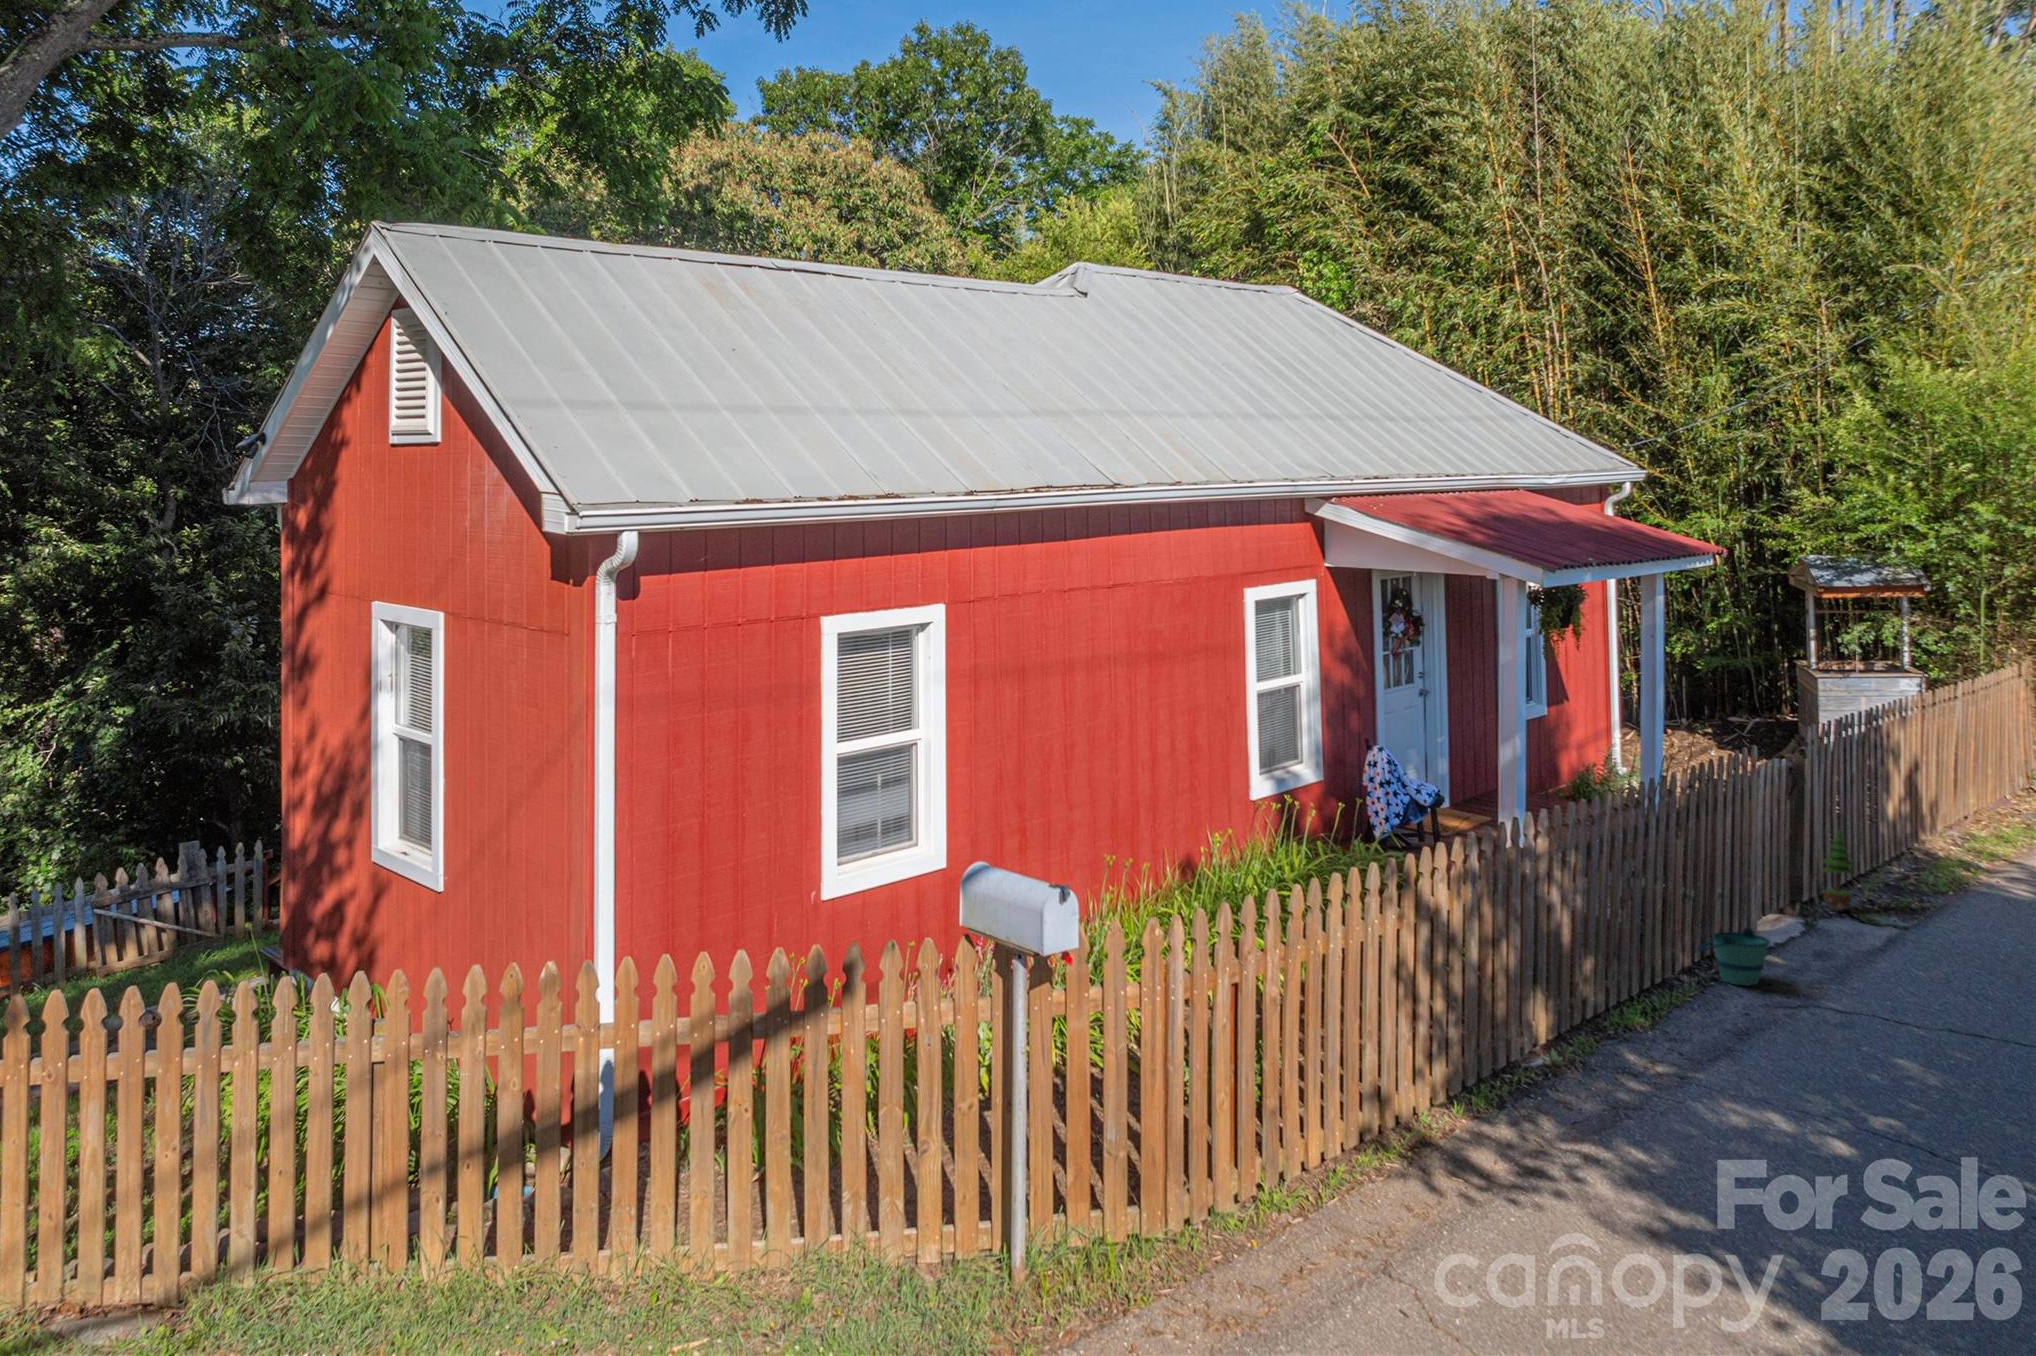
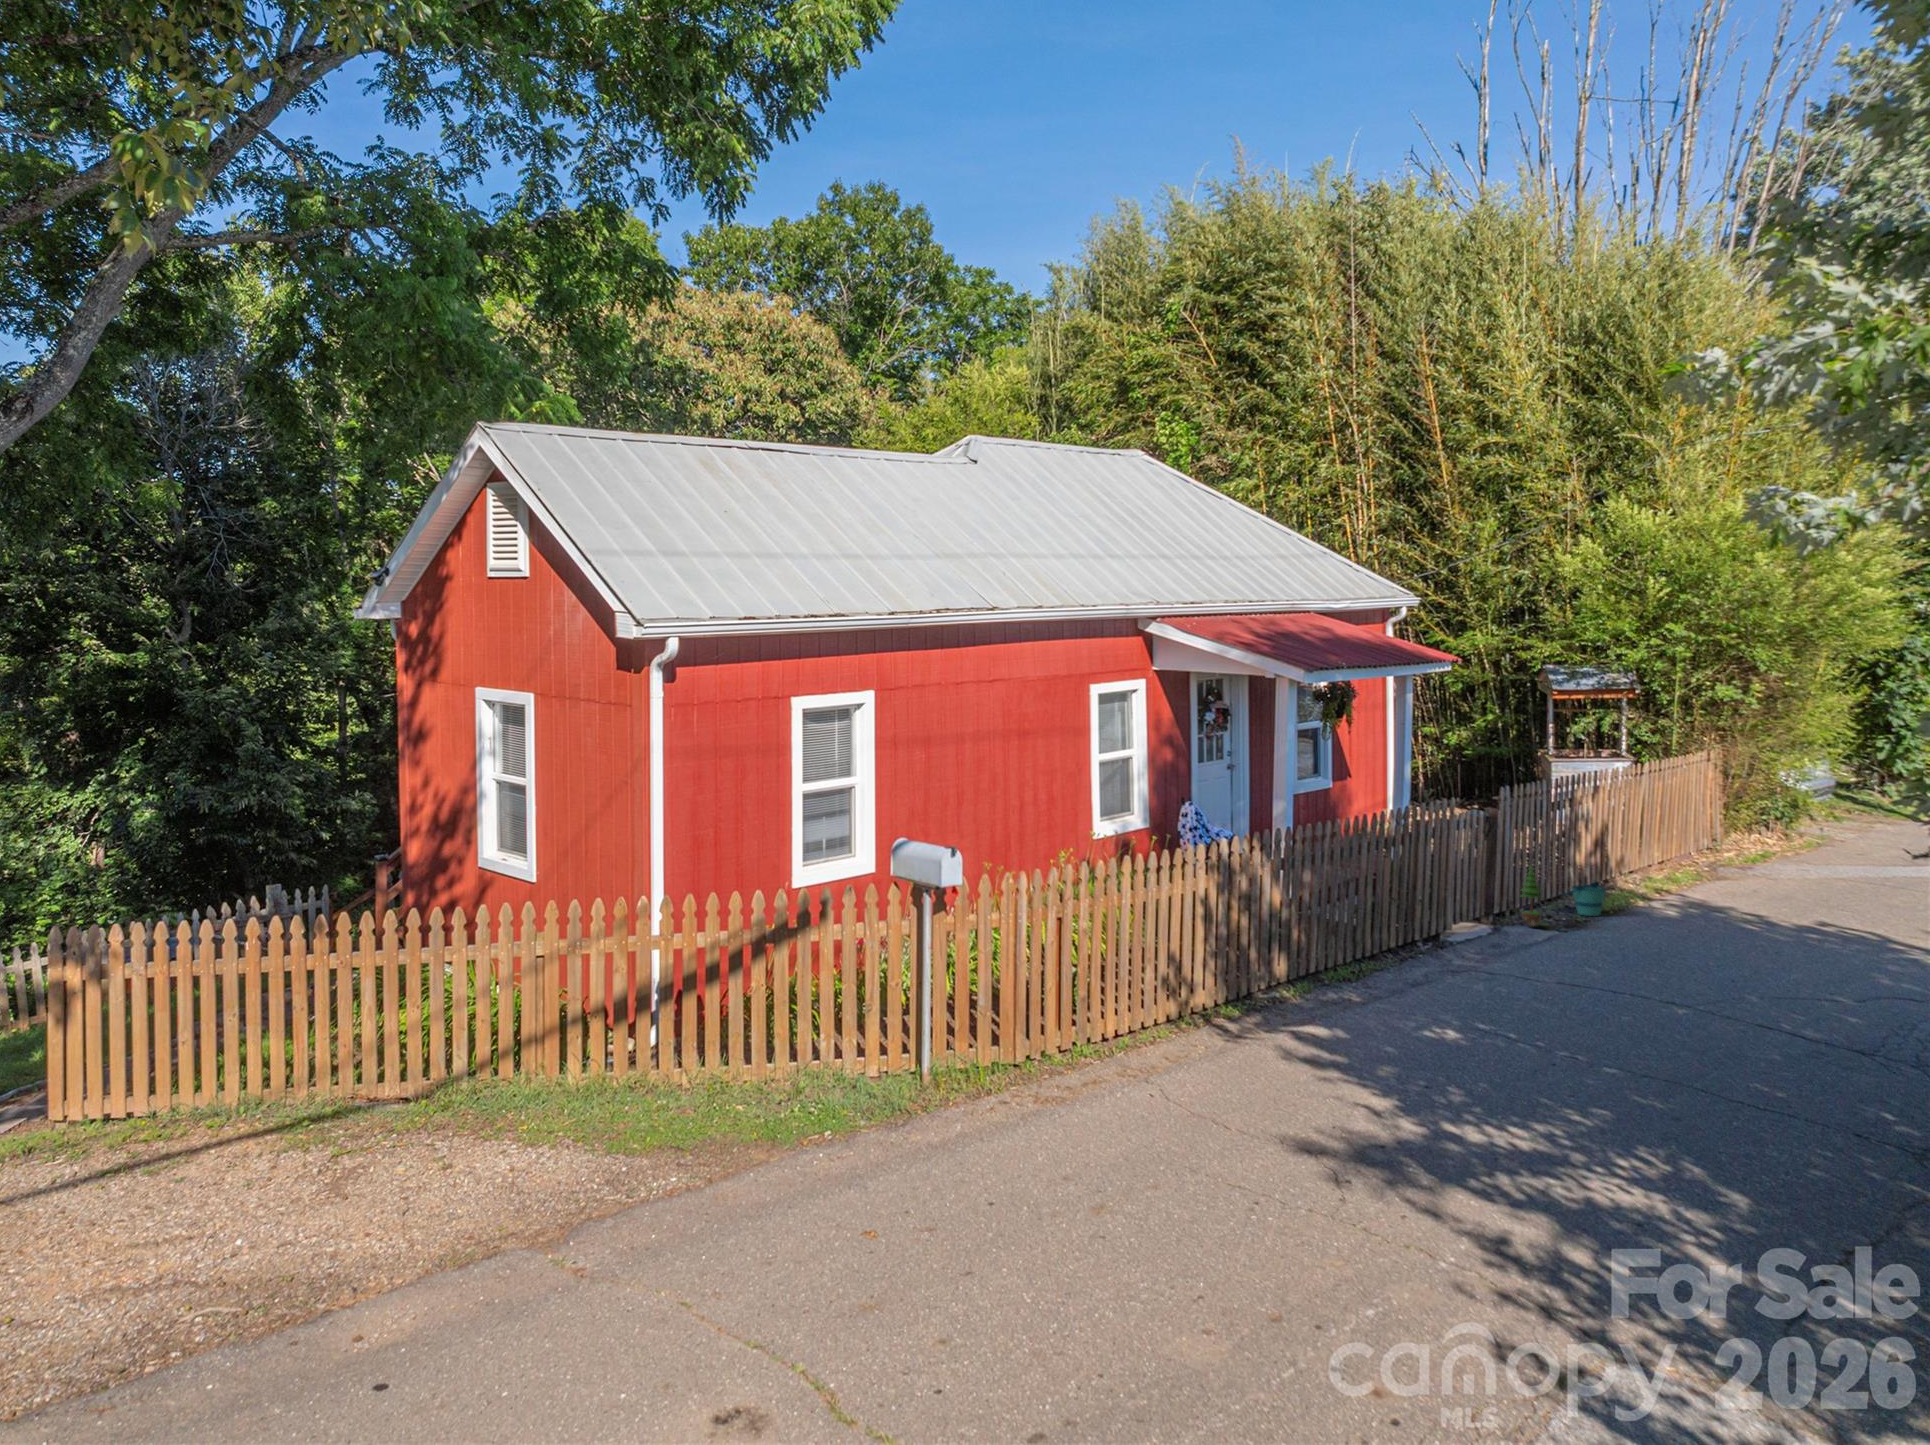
bucket: present [1697,927,1770,985] -> present [1564,882,1606,916]

